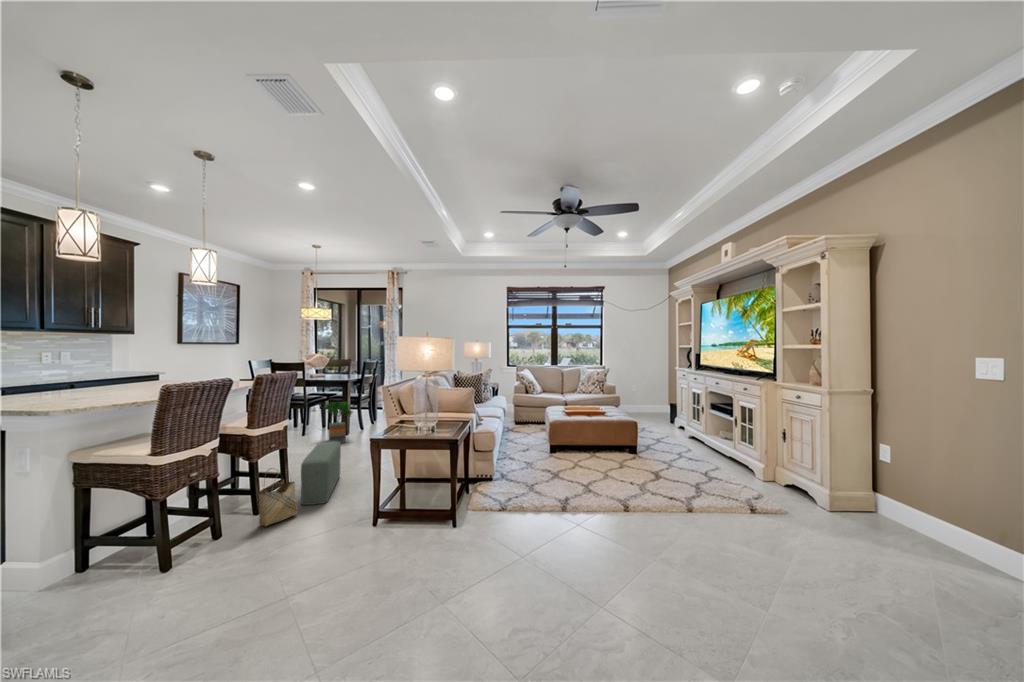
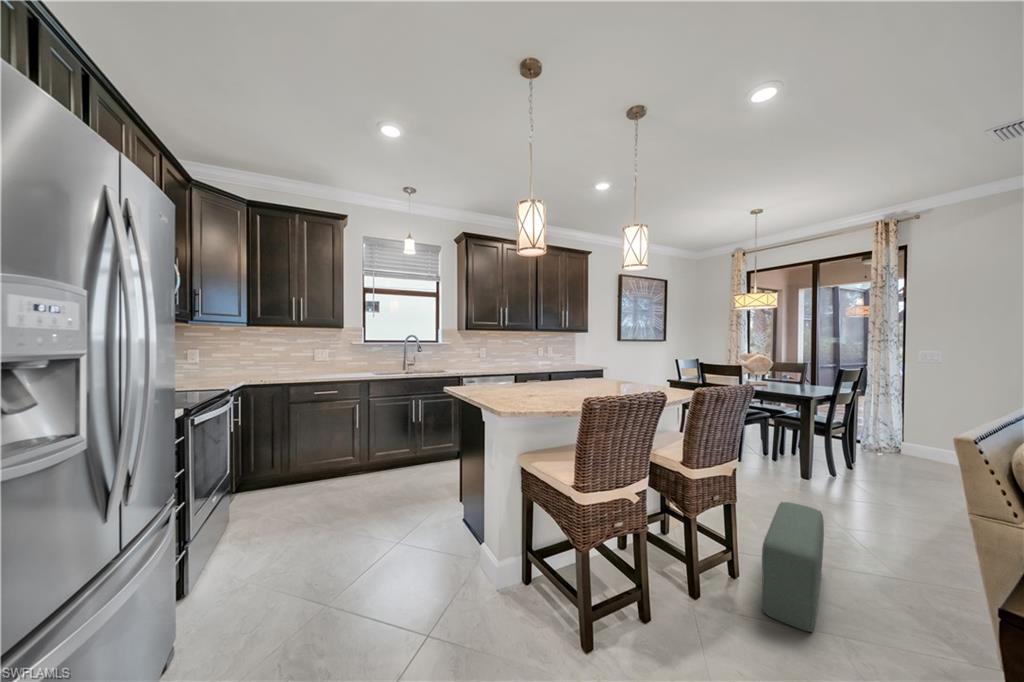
potted tree: present [324,402,353,443] -> none [771,426,822,492]
woven basket: present [258,473,298,526] -> none [699,540,761,639]

